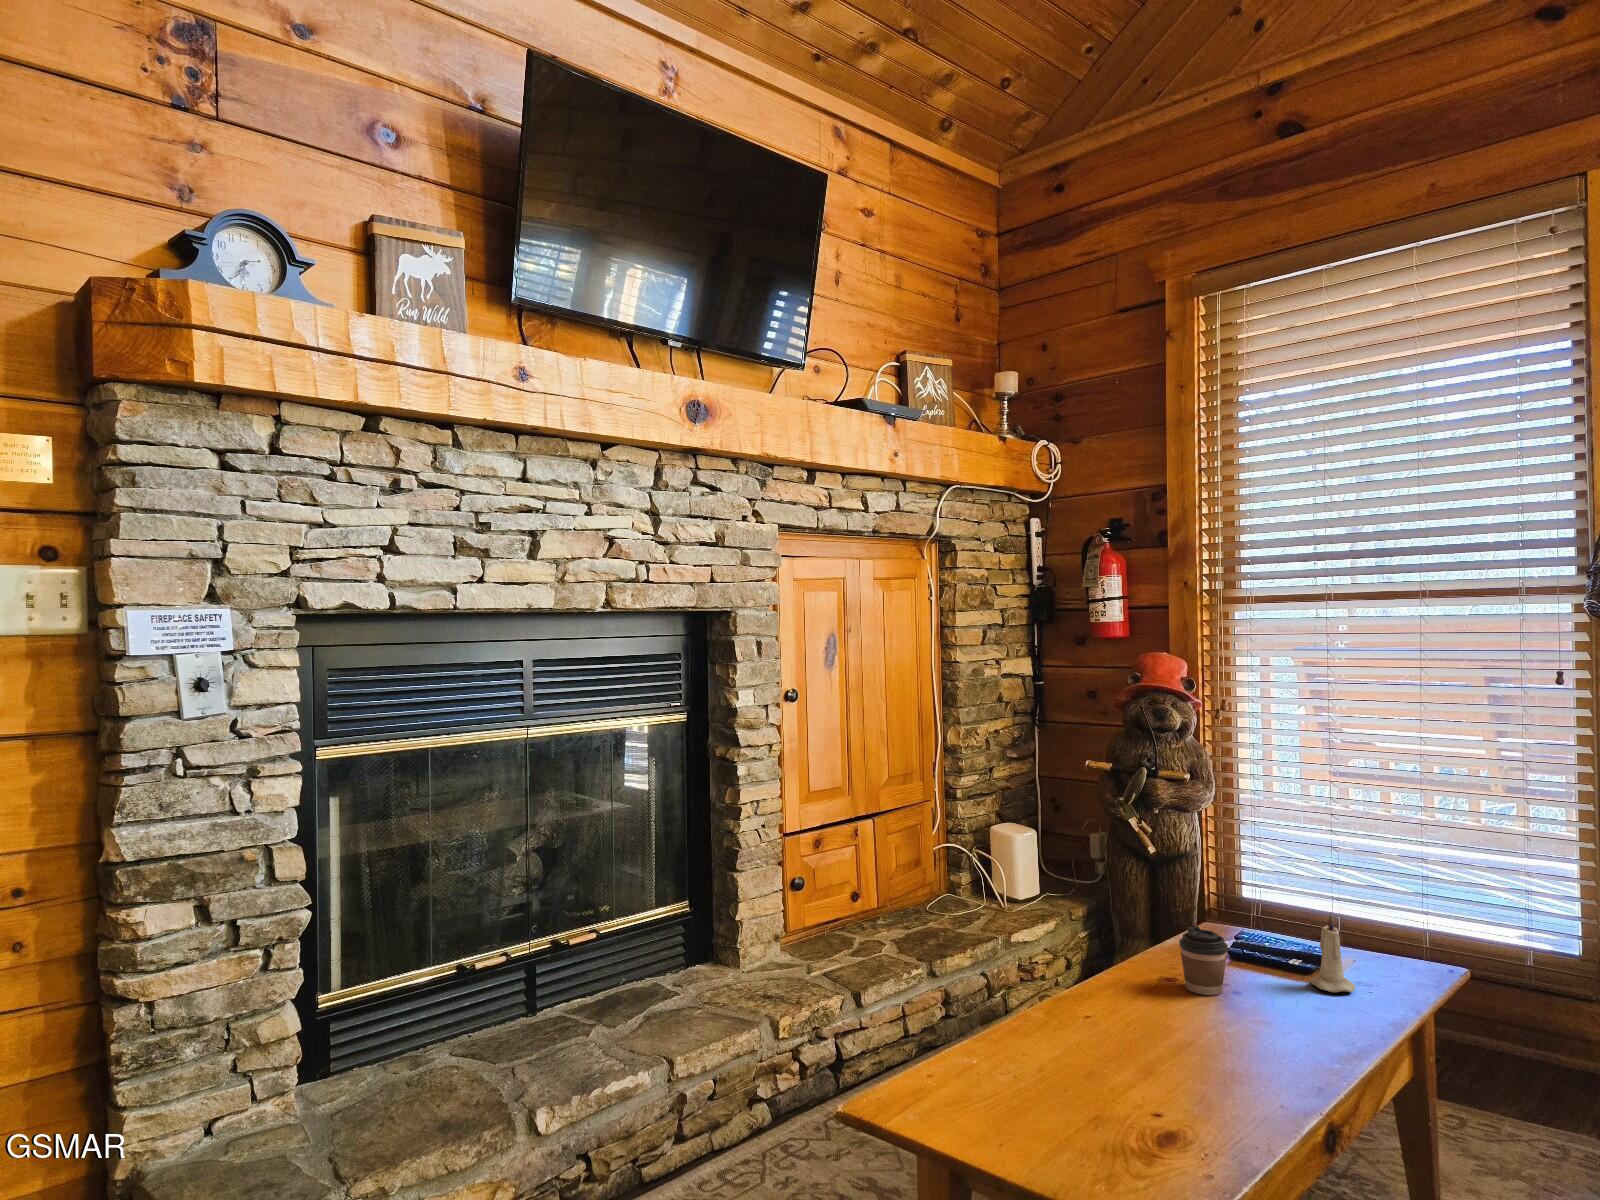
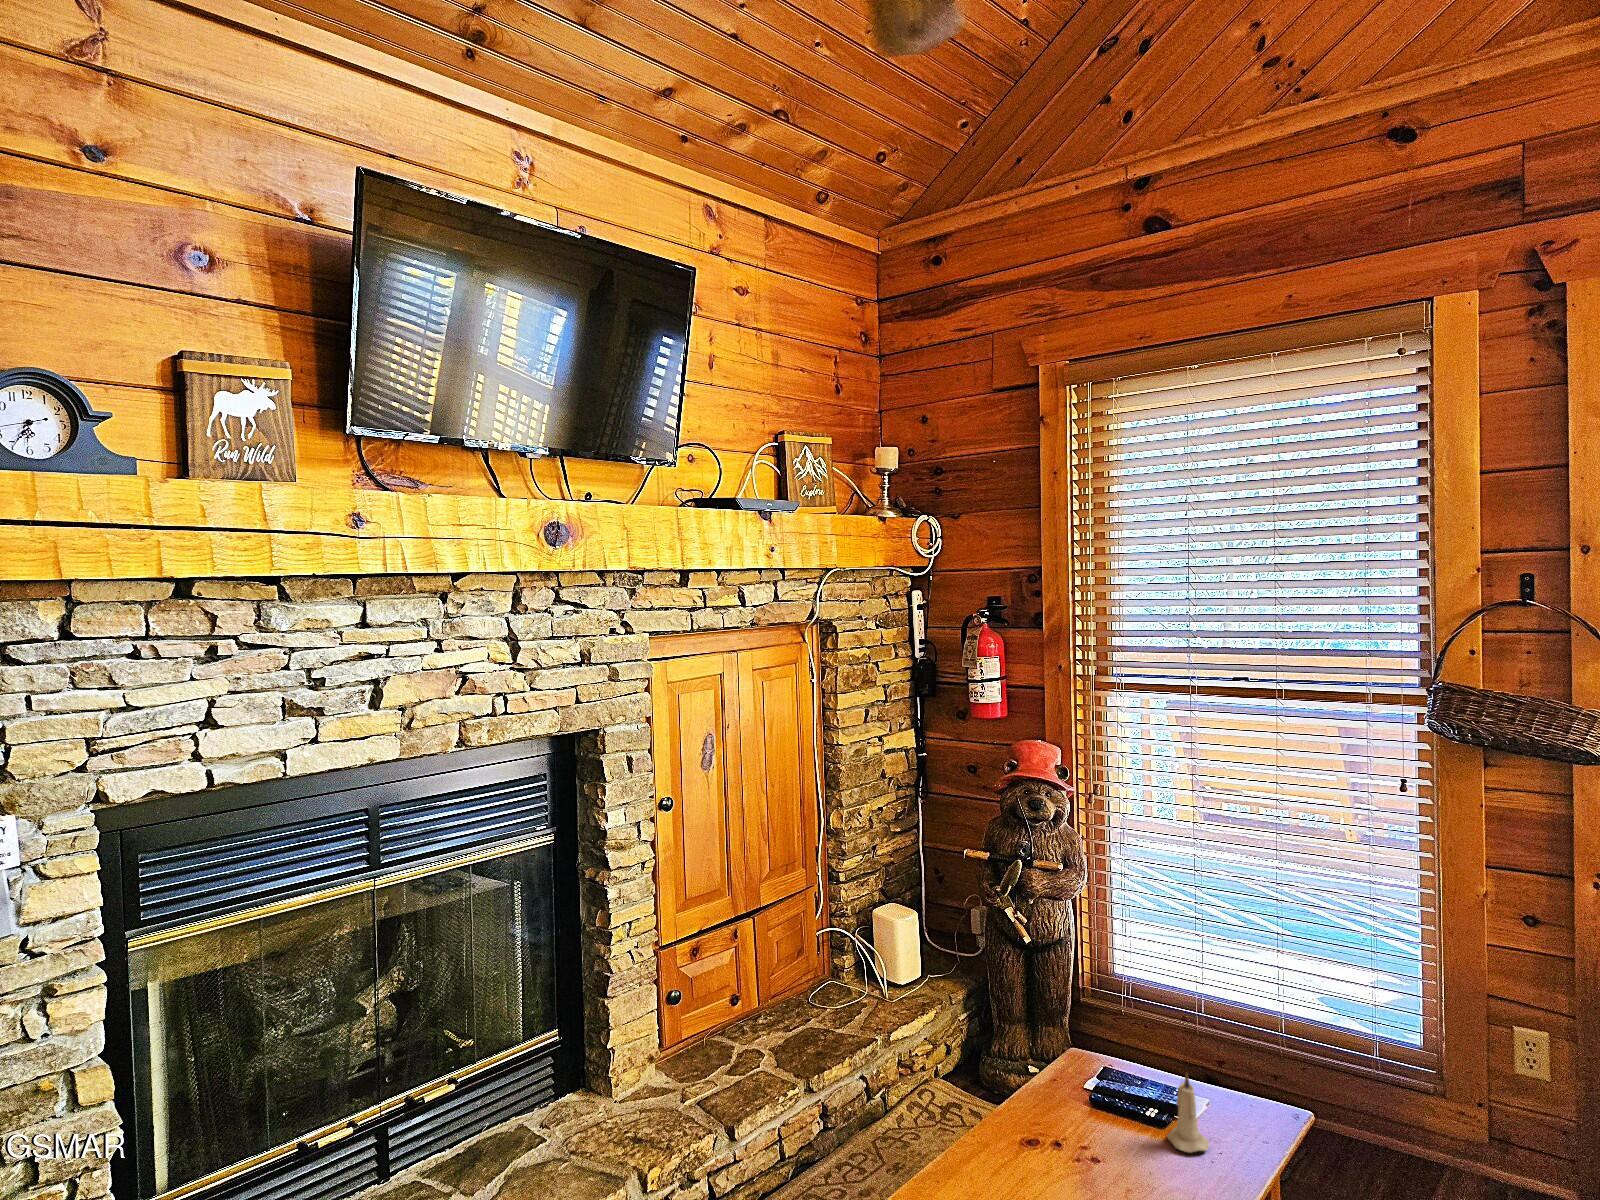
coffee cup: present [1179,925,1228,995] -> none [1041,1088,1087,1163]

